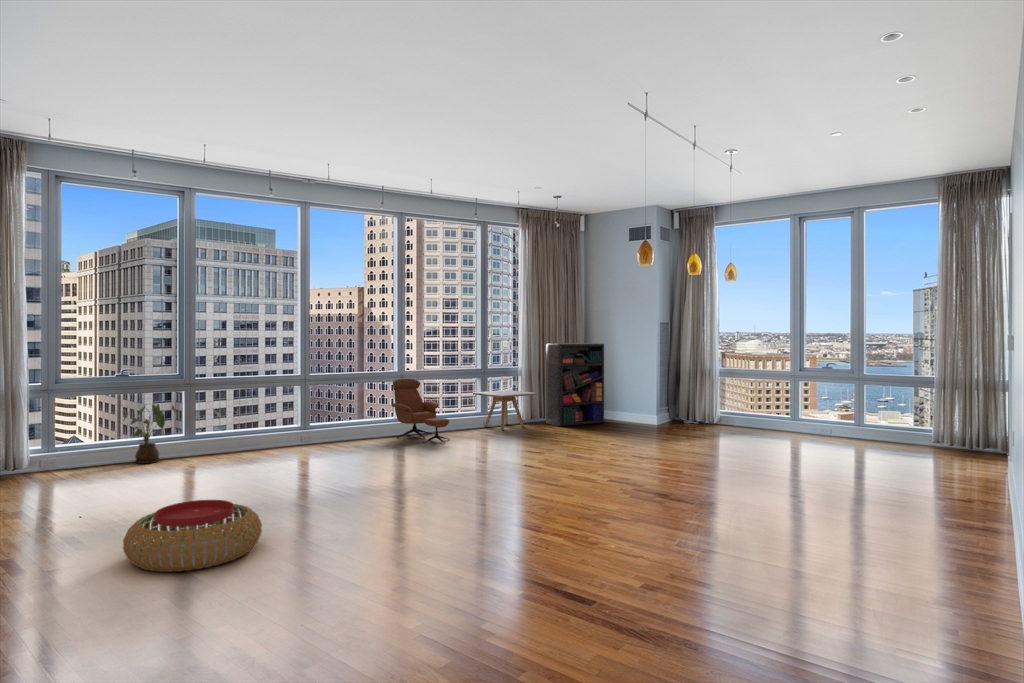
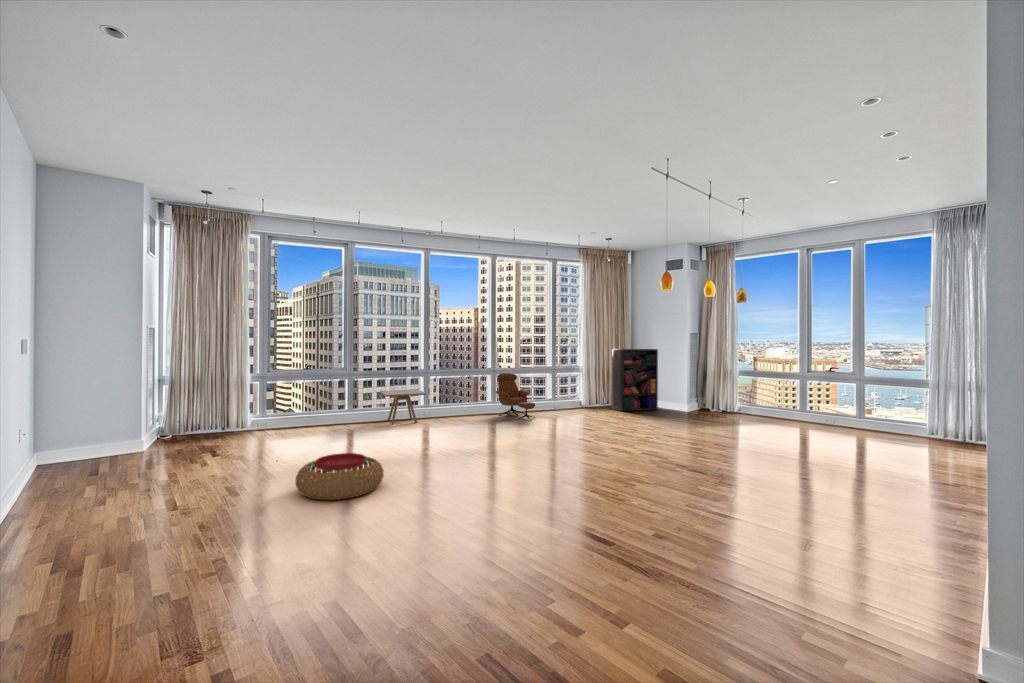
side table: present [473,390,536,430] -> present [380,389,426,424]
house plant: present [123,404,177,464] -> none [319,387,352,426]

